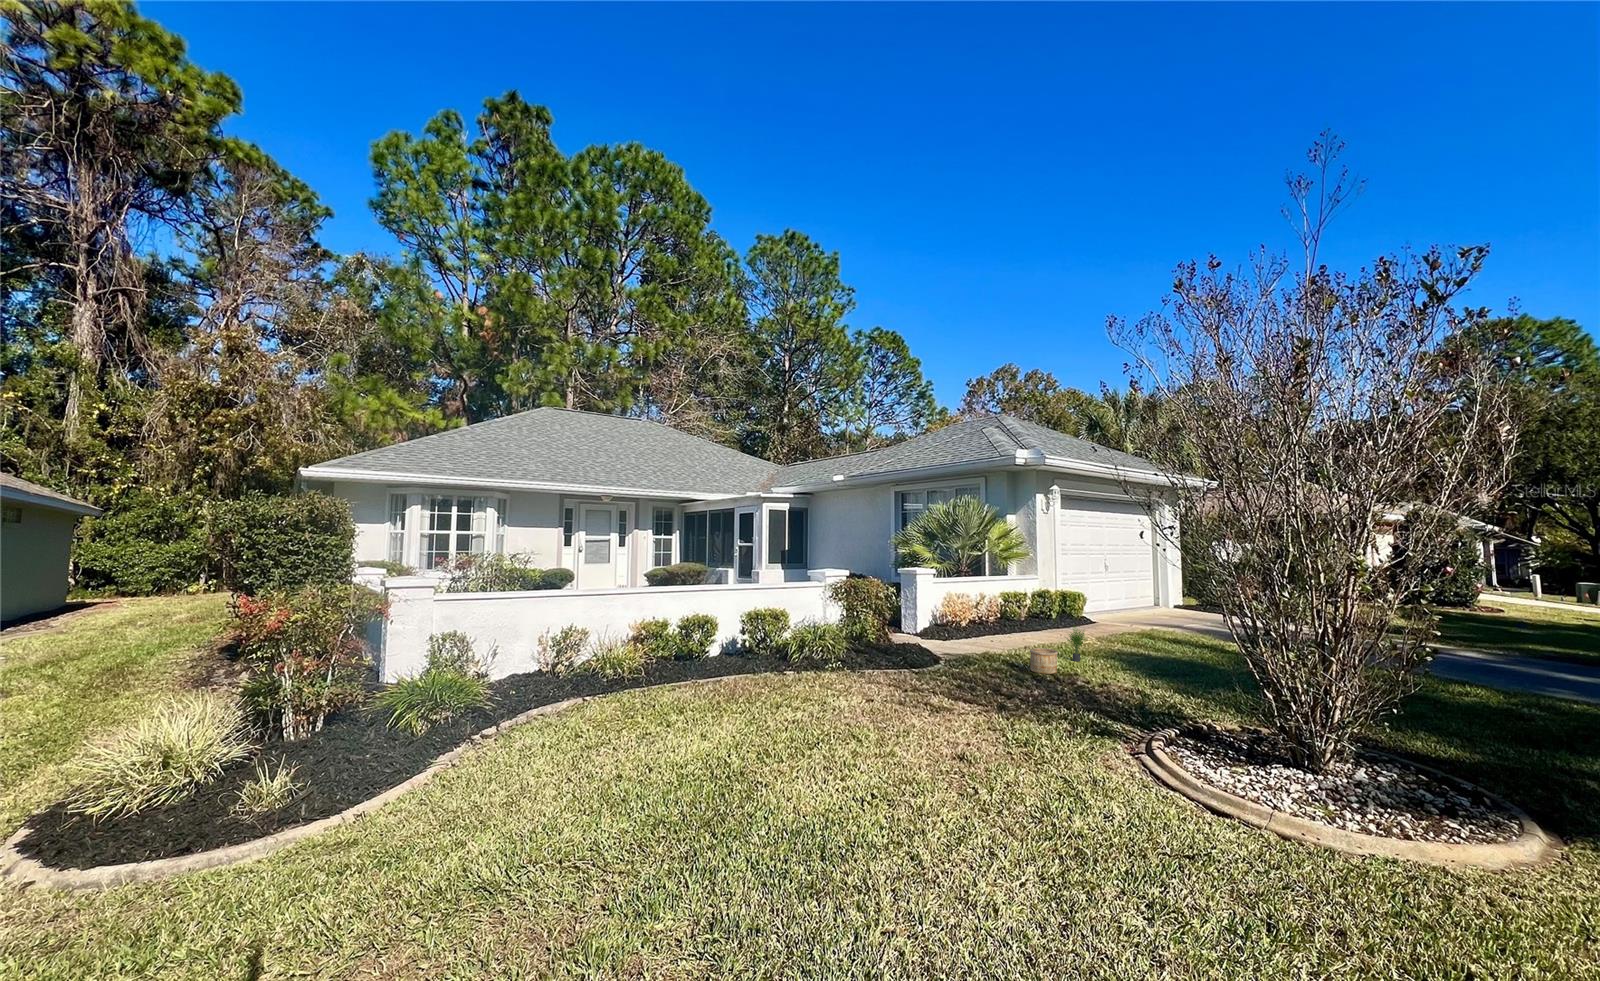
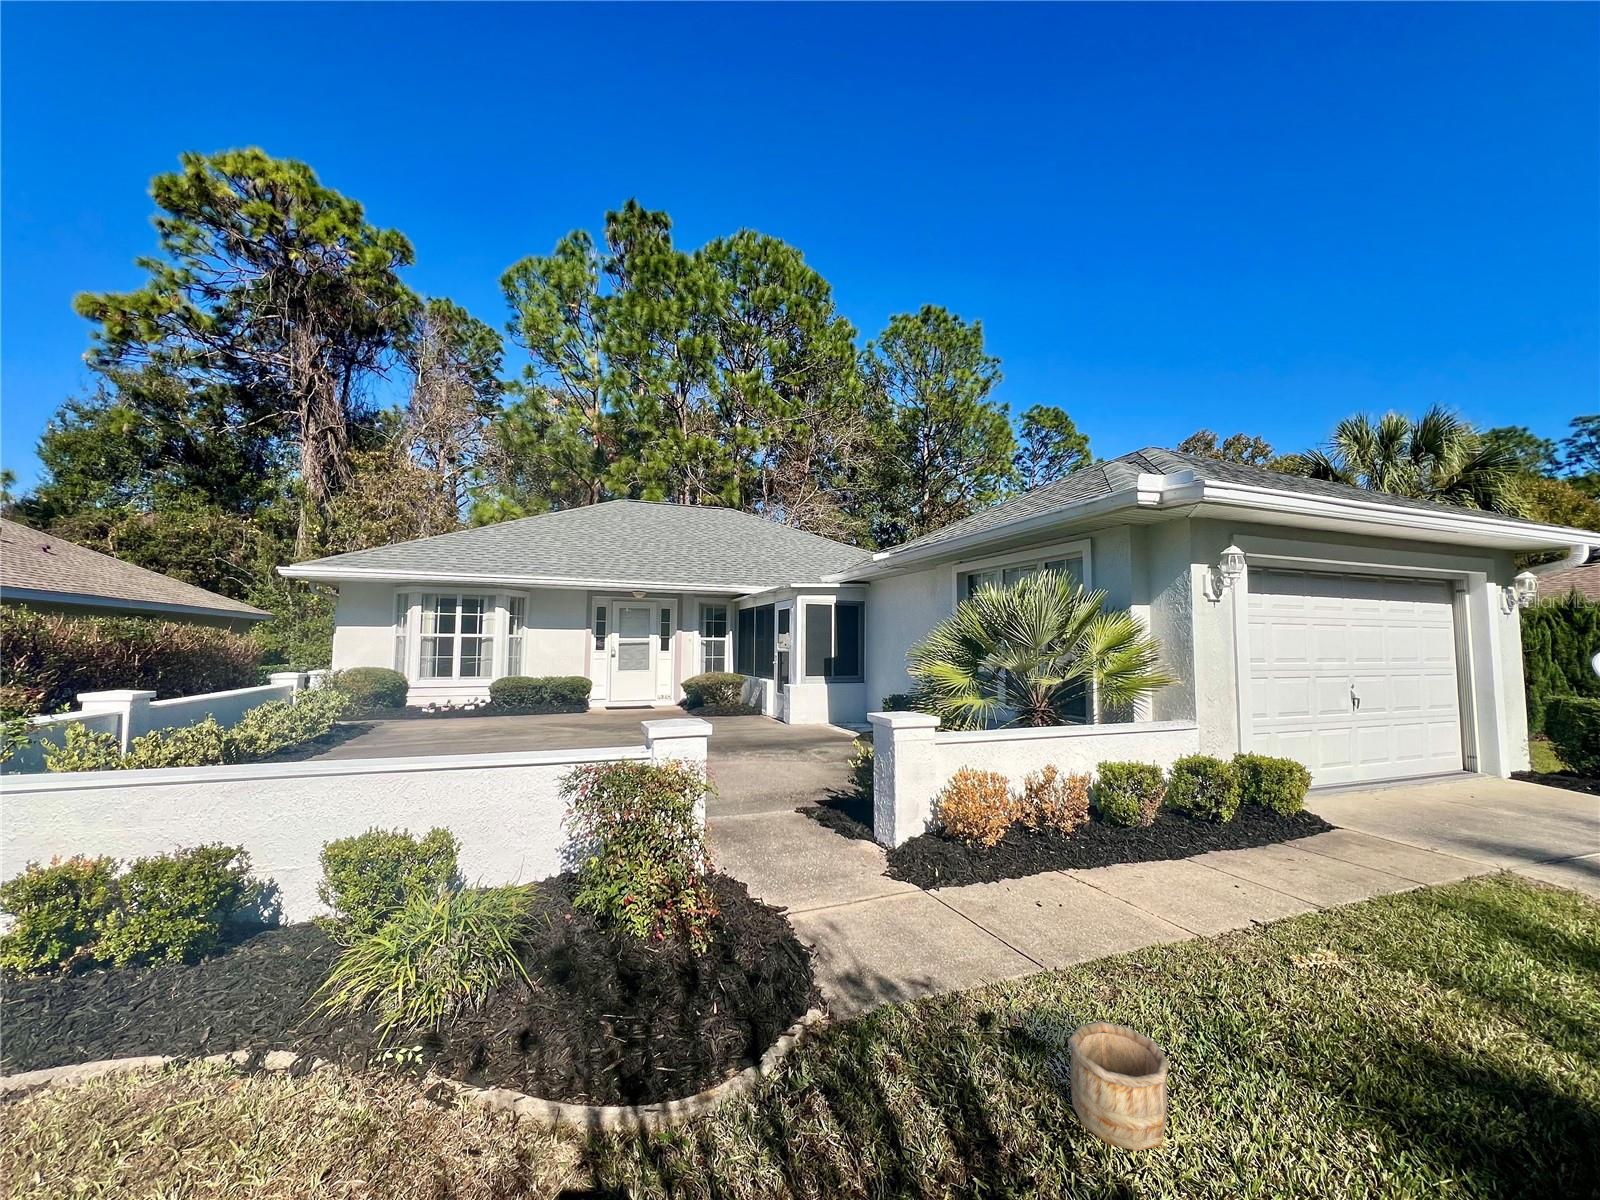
potted plant: present [1068,629,1084,662] -> none [1207,918,1299,1038]

